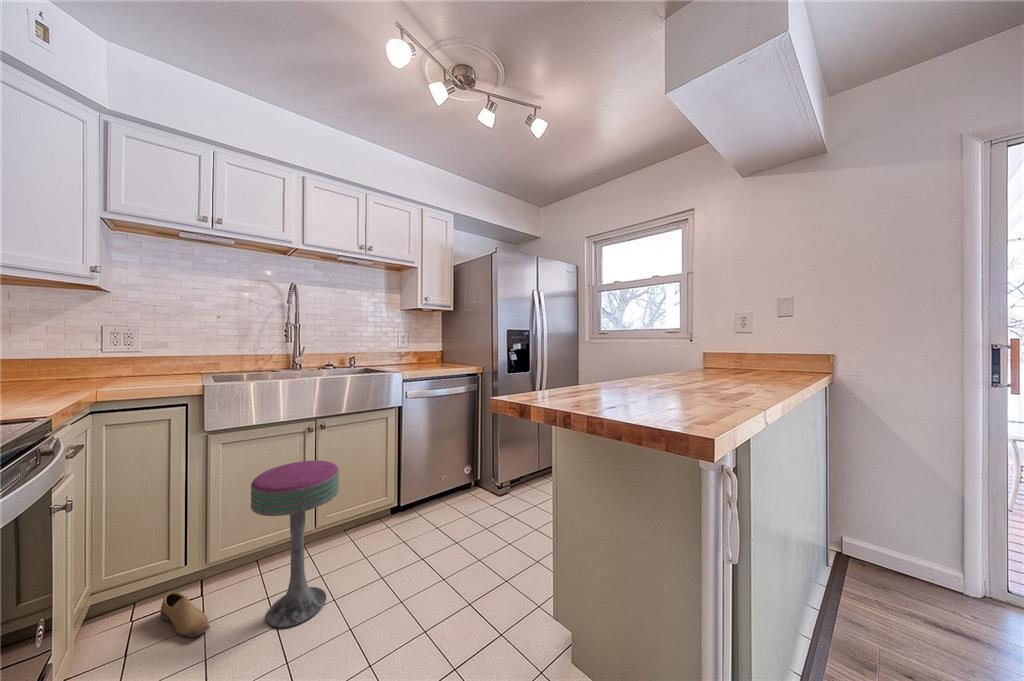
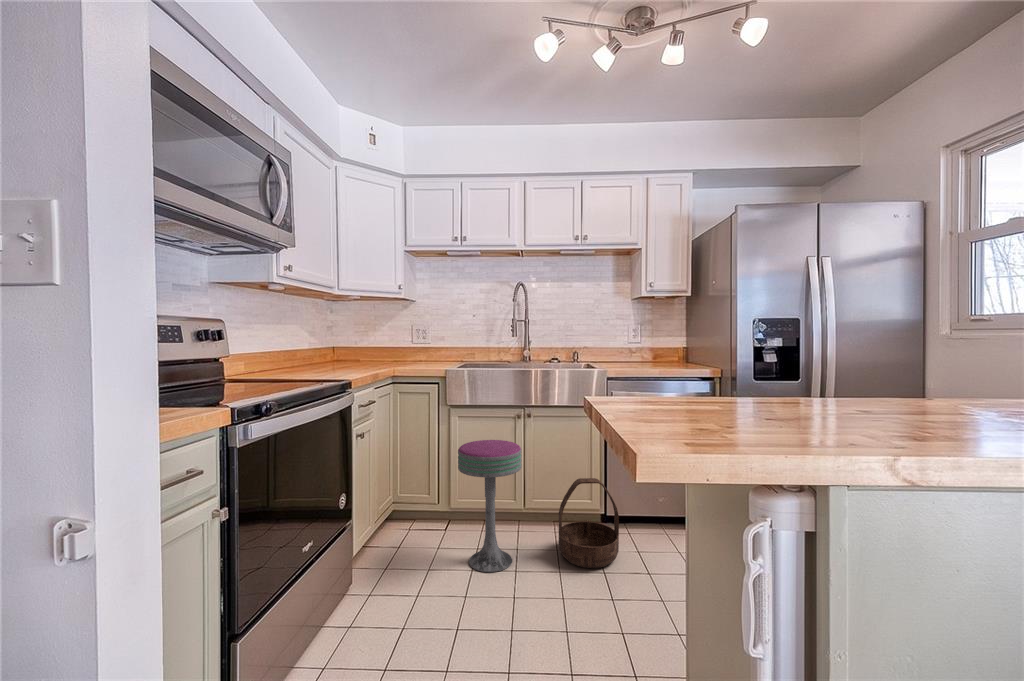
basket: none [370,475,429,566] -> present [559,478,619,568]
shoe: present [160,592,210,637] -> none [422,517,441,551]

